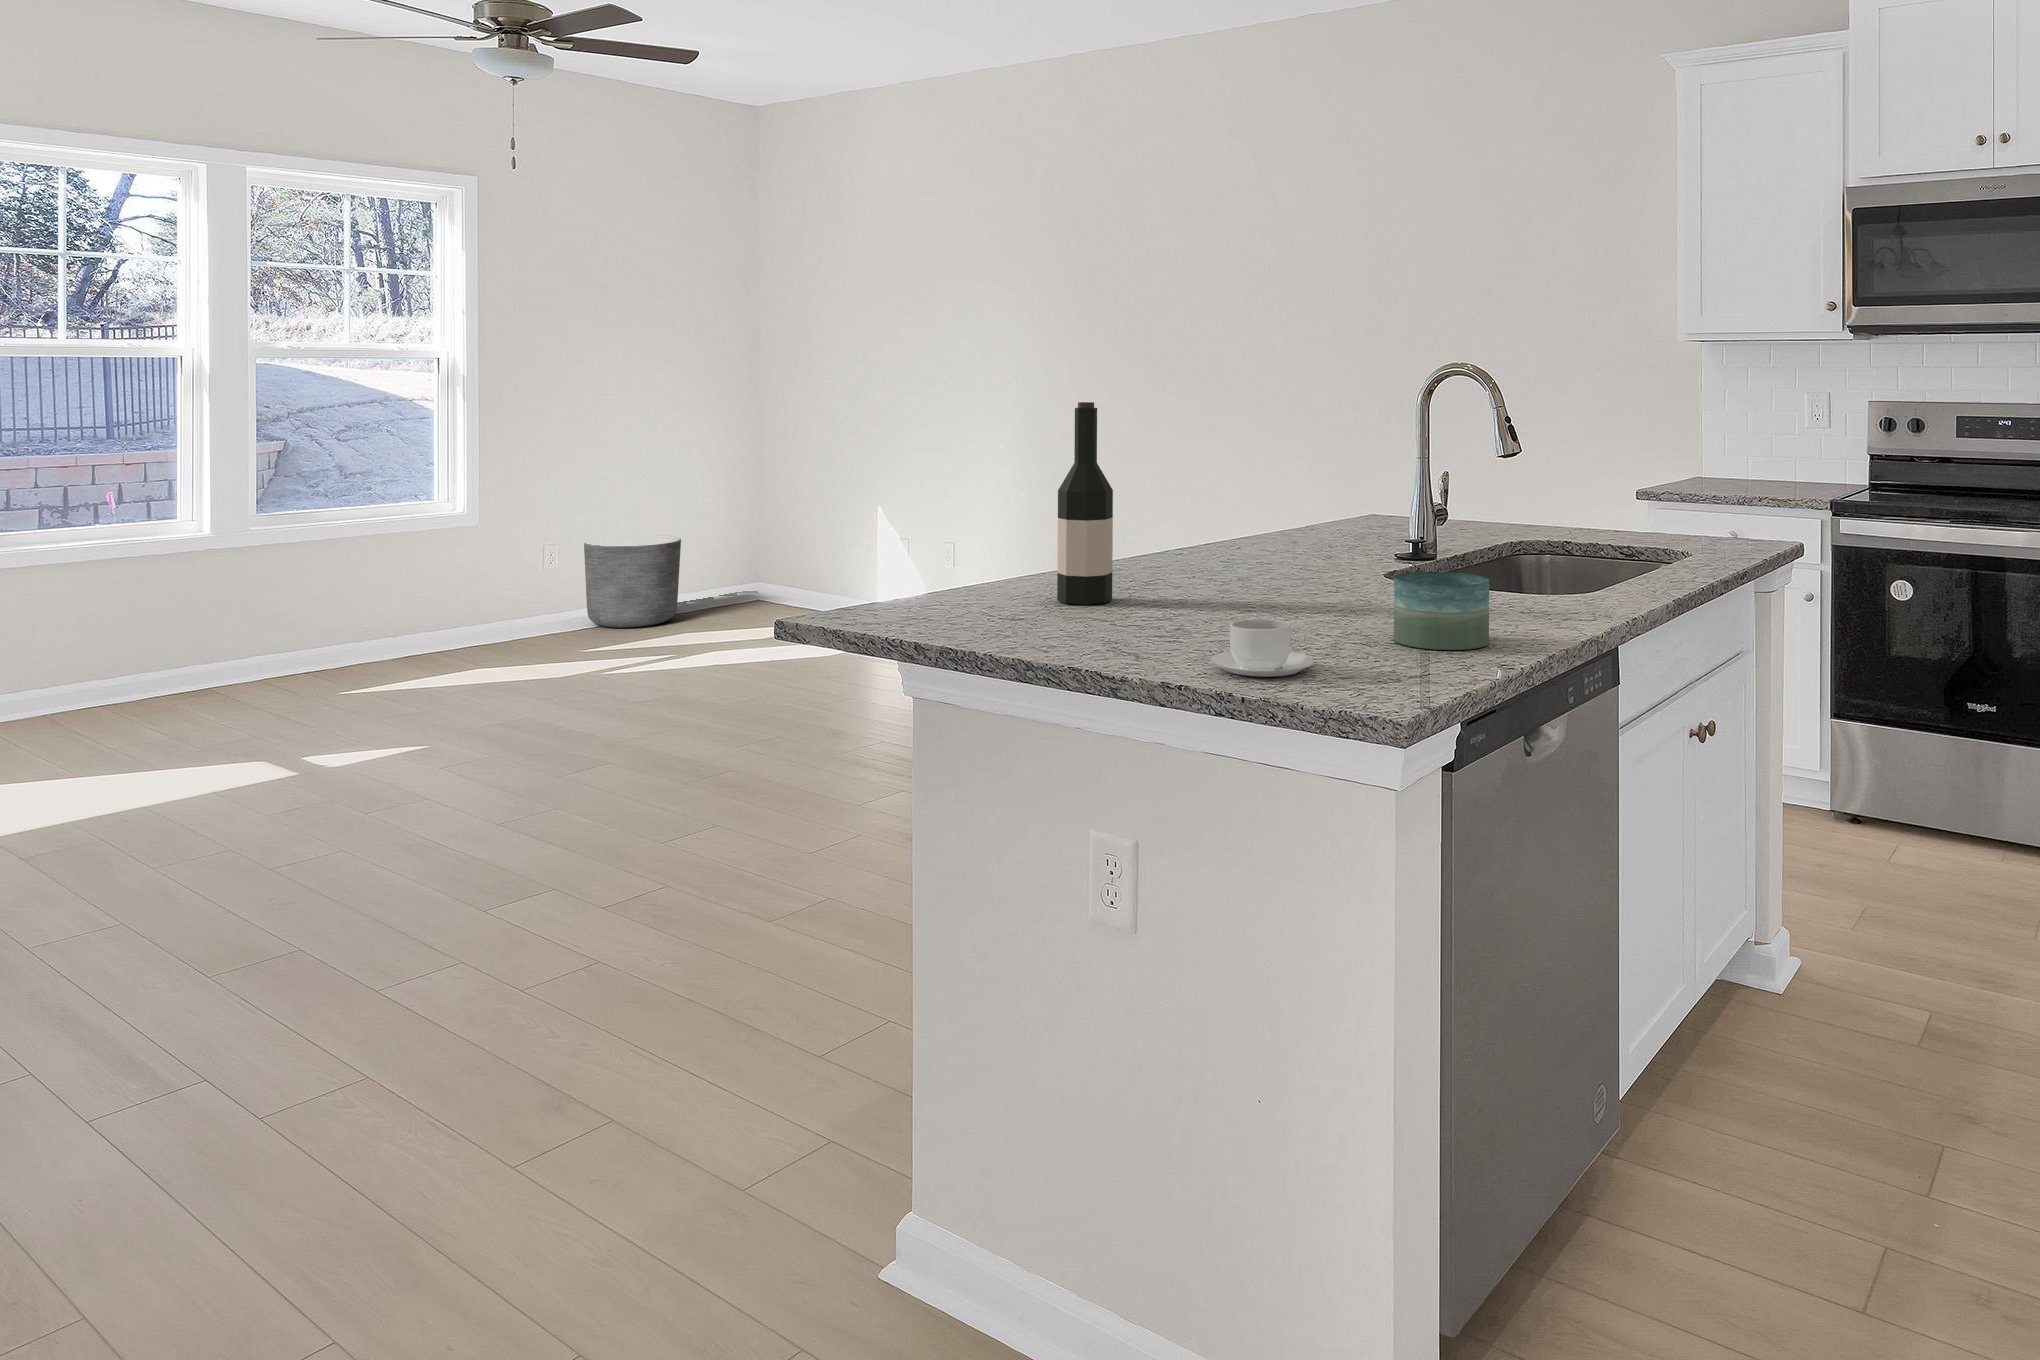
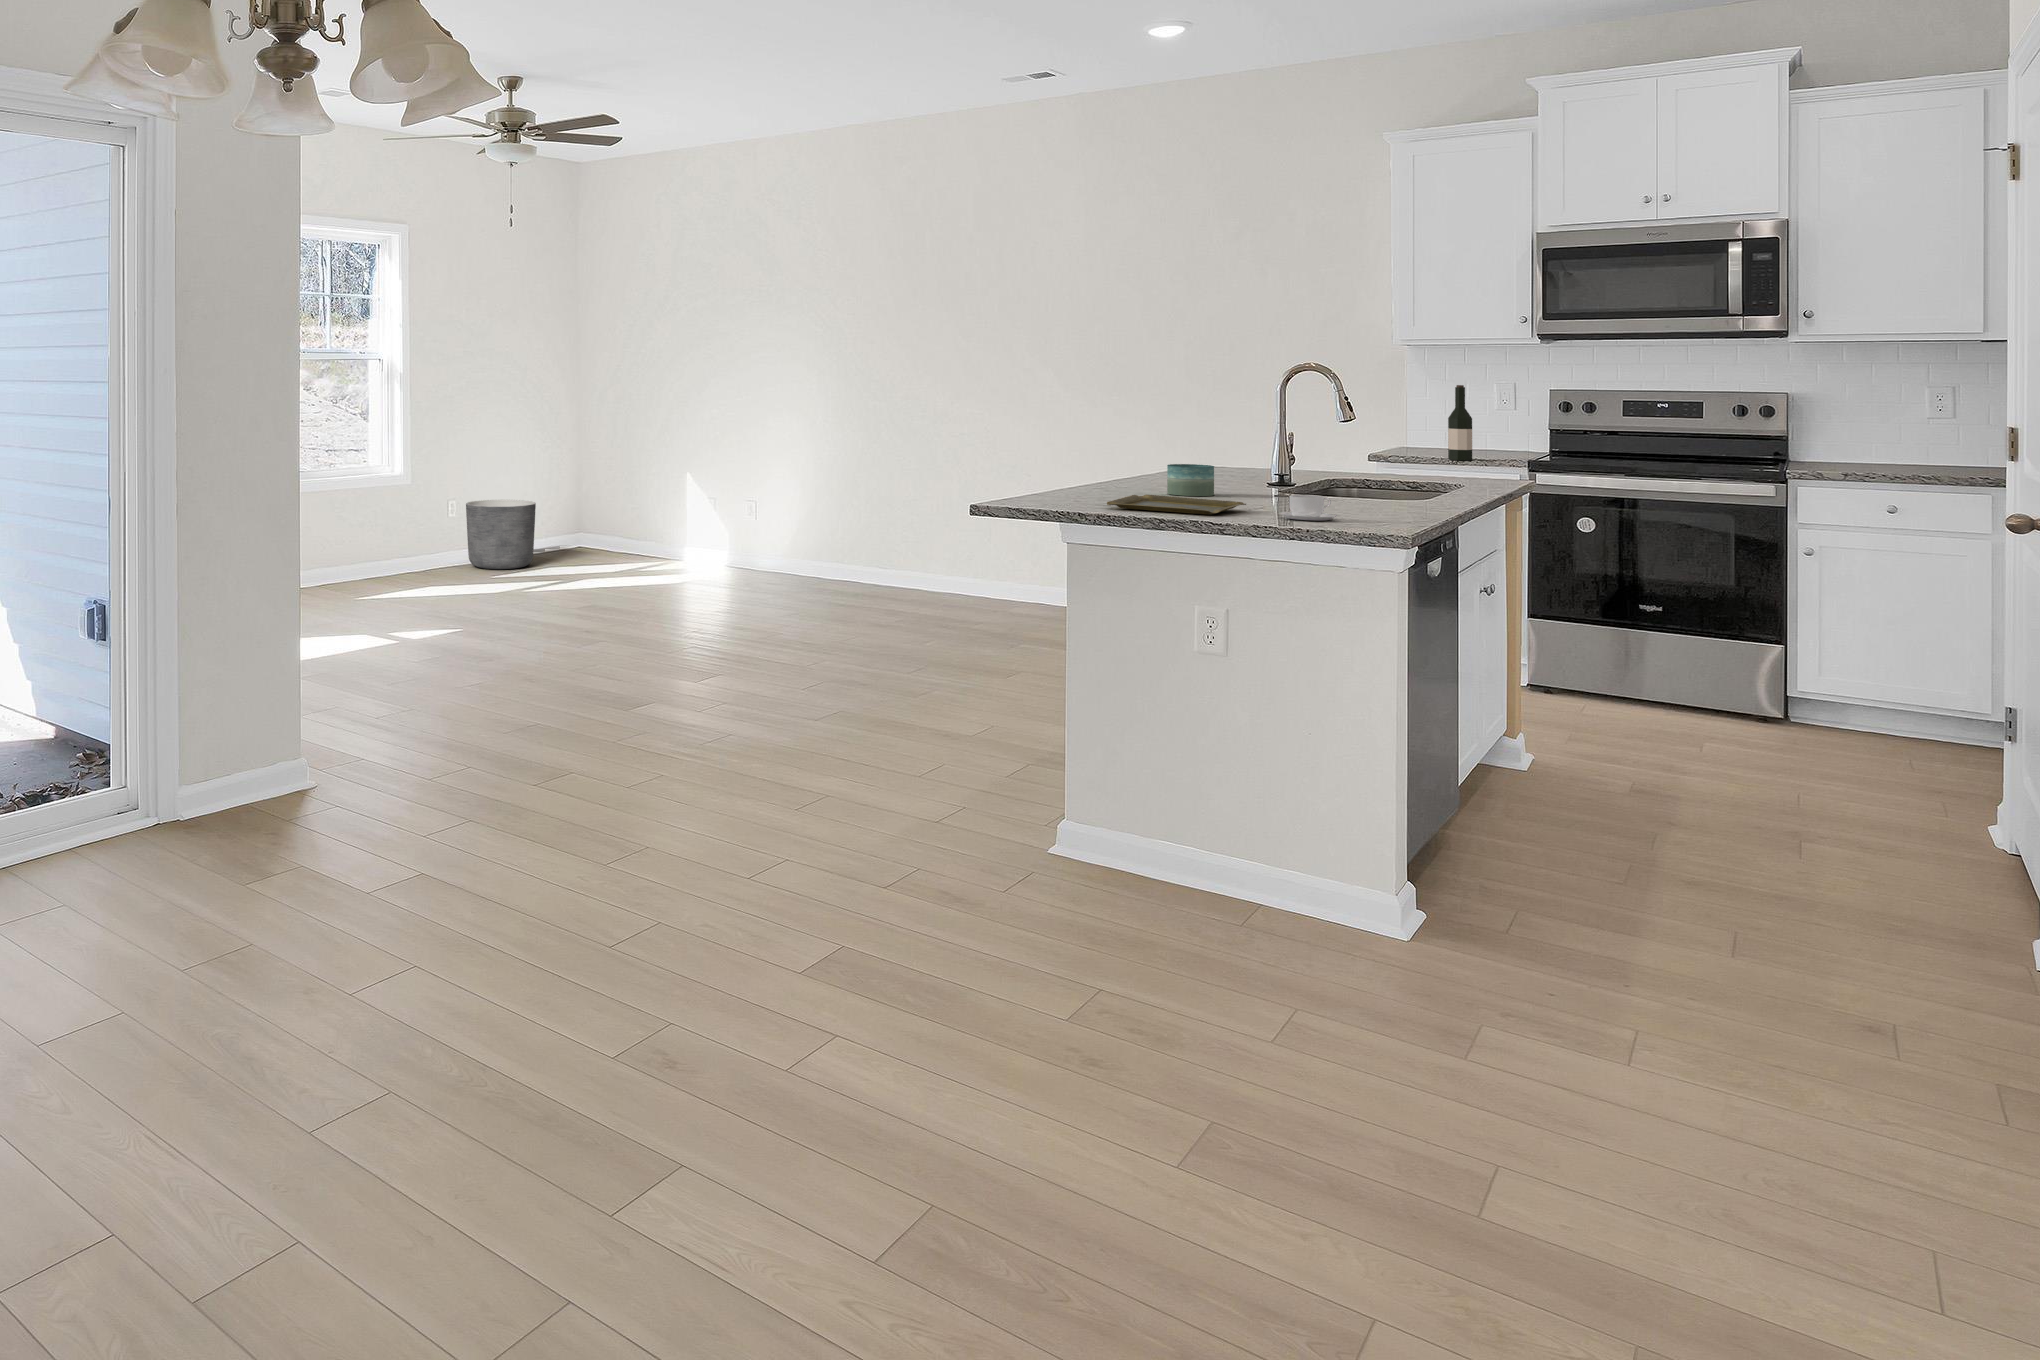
wine bottle: present [1057,402,1113,605] -> present [1448,385,1472,460]
candle: present [1394,572,1489,650] -> present [1167,464,1214,496]
tray: none [957,599,1202,655] -> present [1107,495,1246,515]

